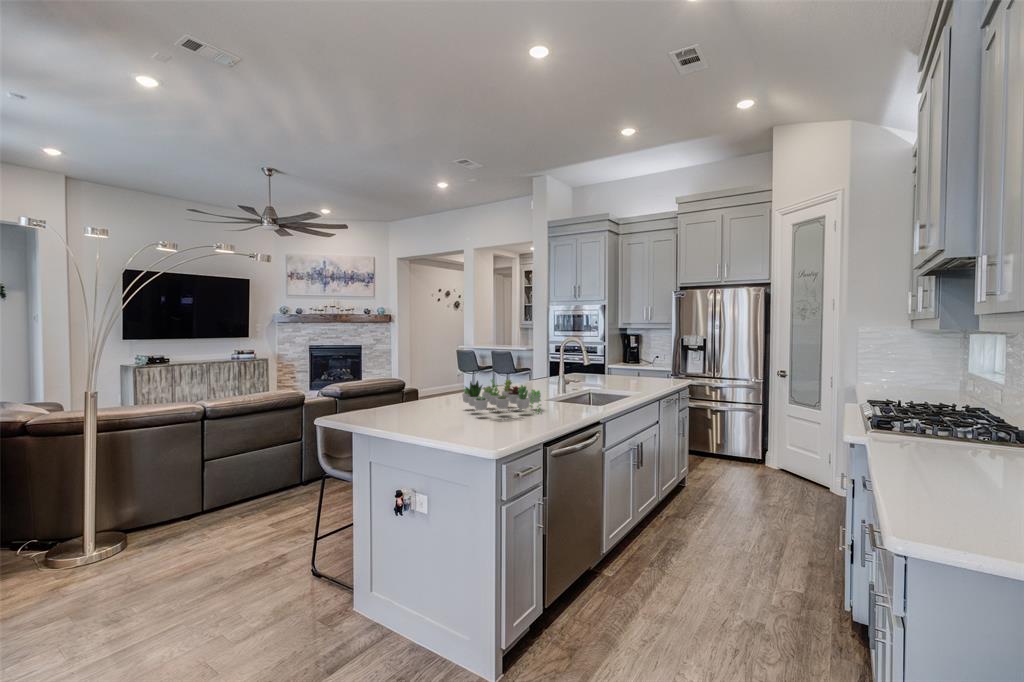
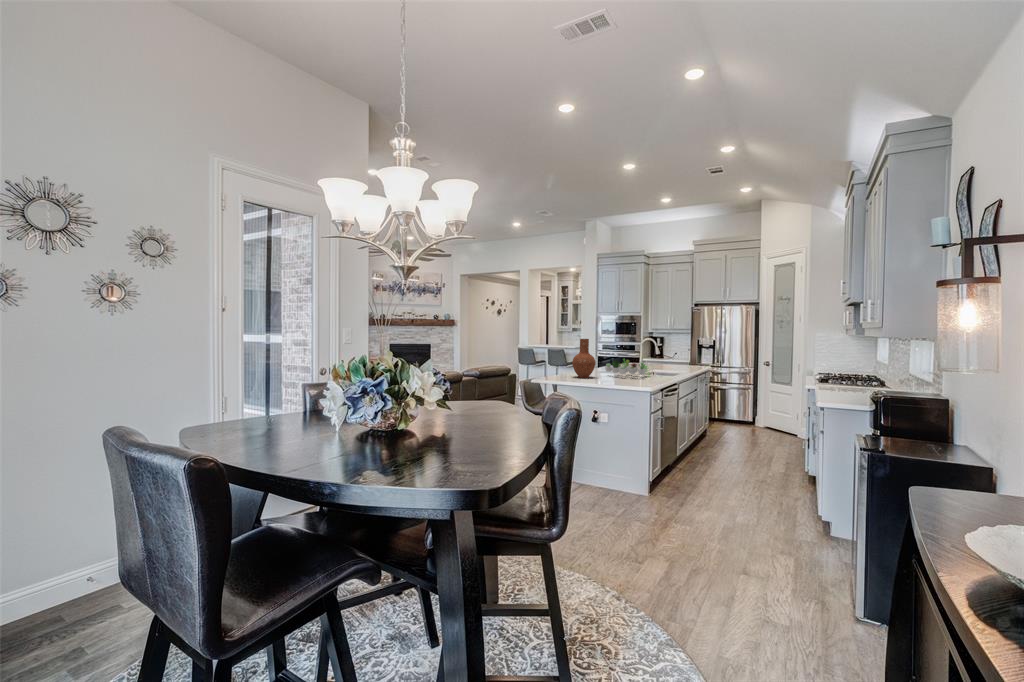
vase: none [386,342,431,418] -> present [572,339,596,378]

